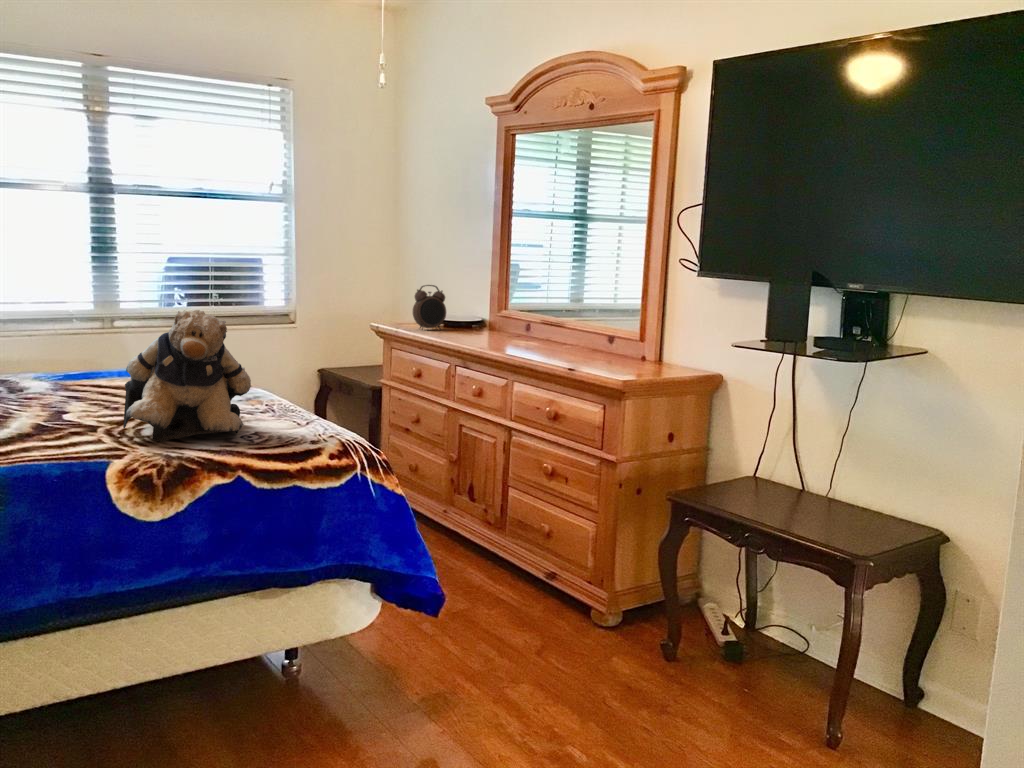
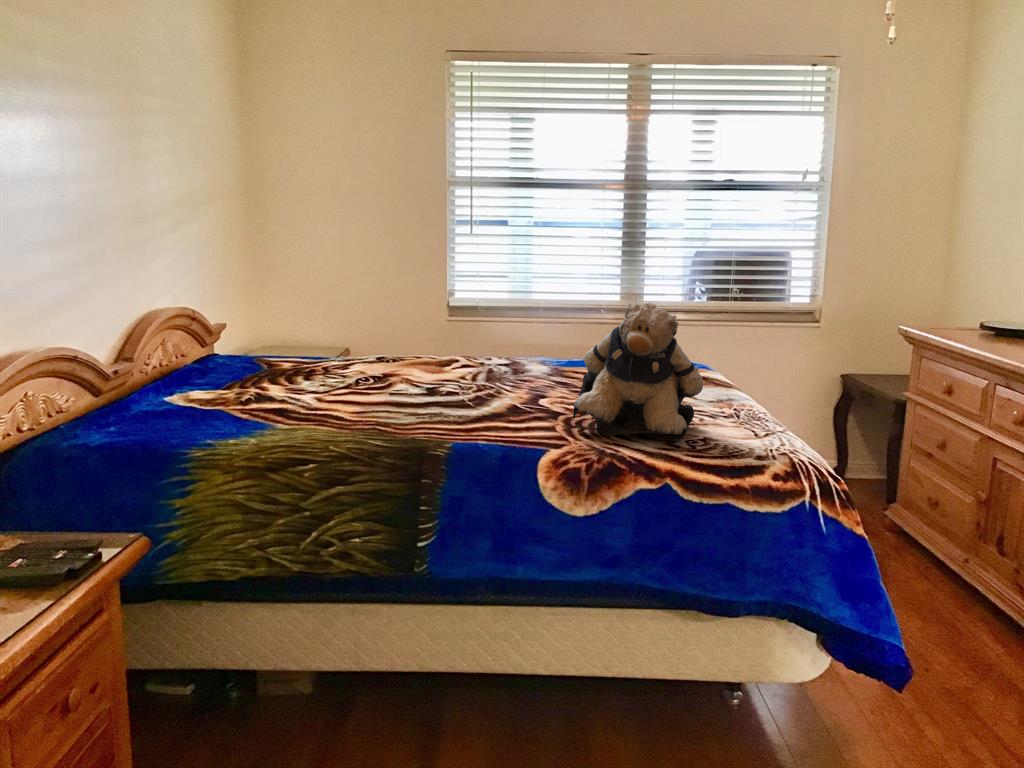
alarm clock: present [413,285,446,330] -> none [950,282,997,339]

